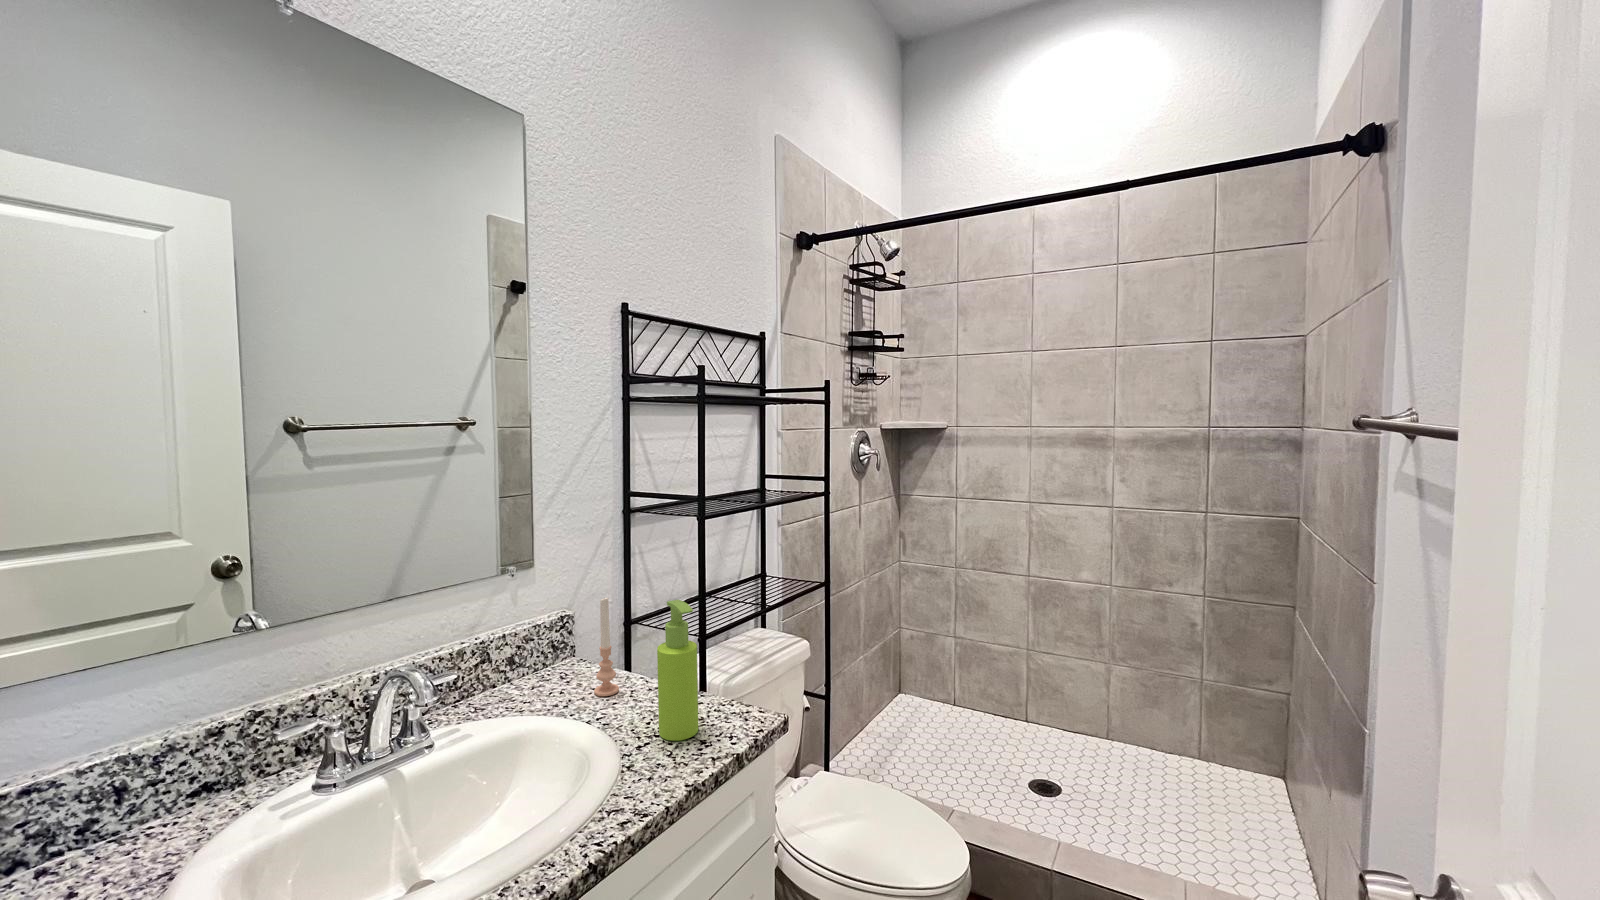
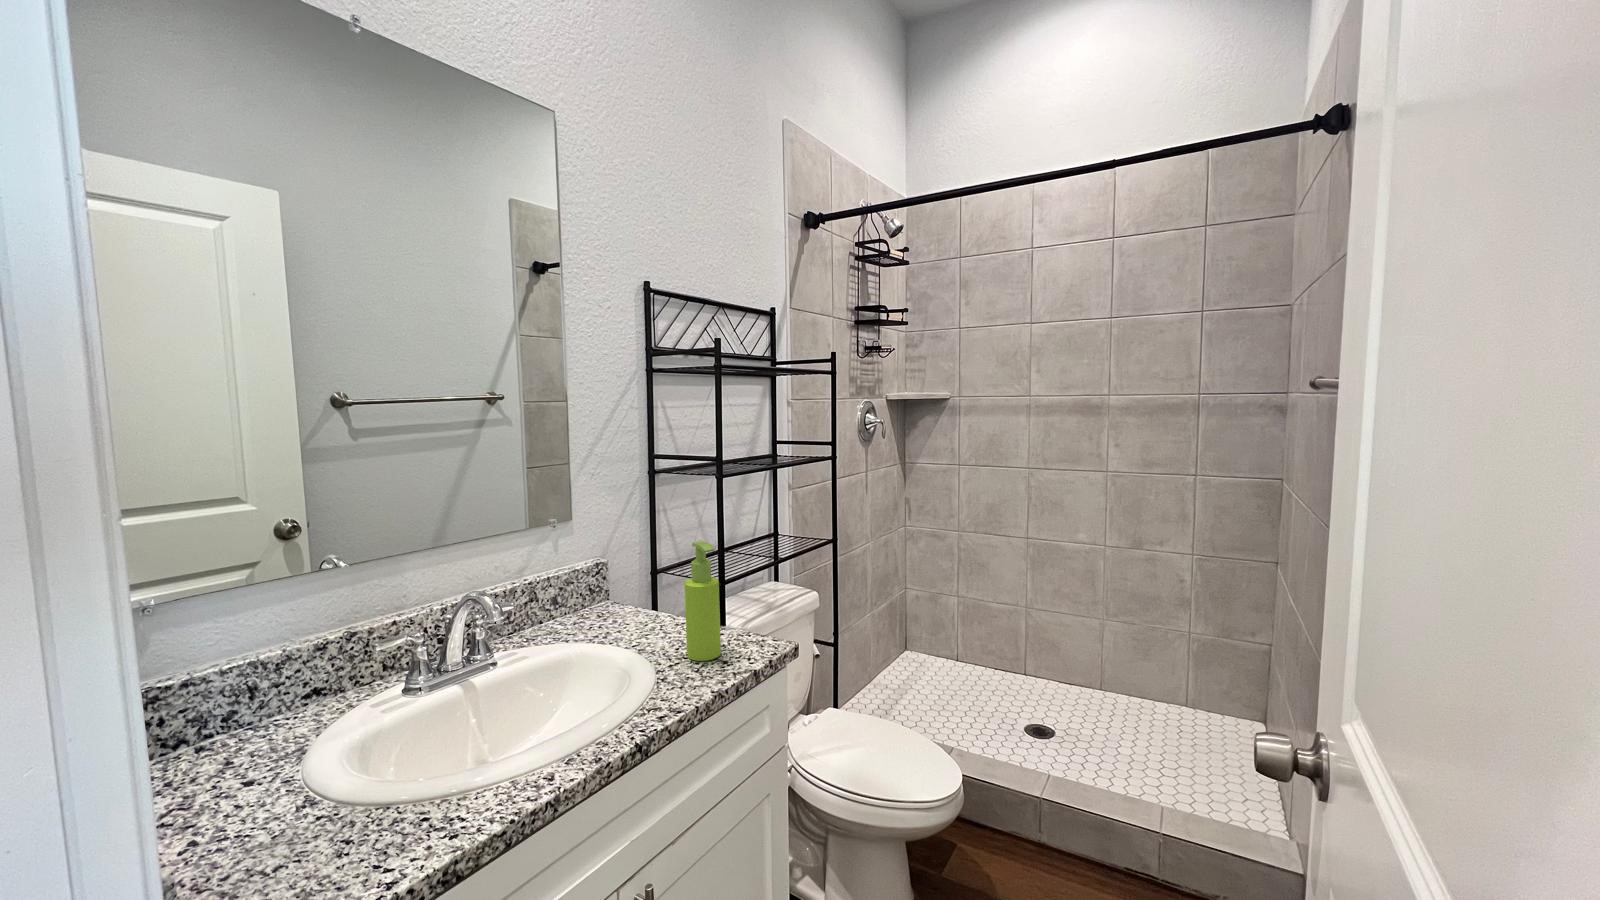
candle: present [594,598,619,696] -> none [629,543,650,629]

